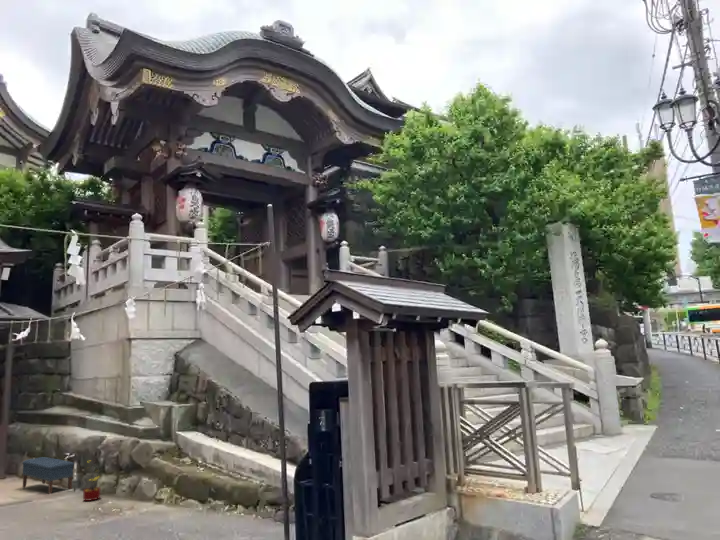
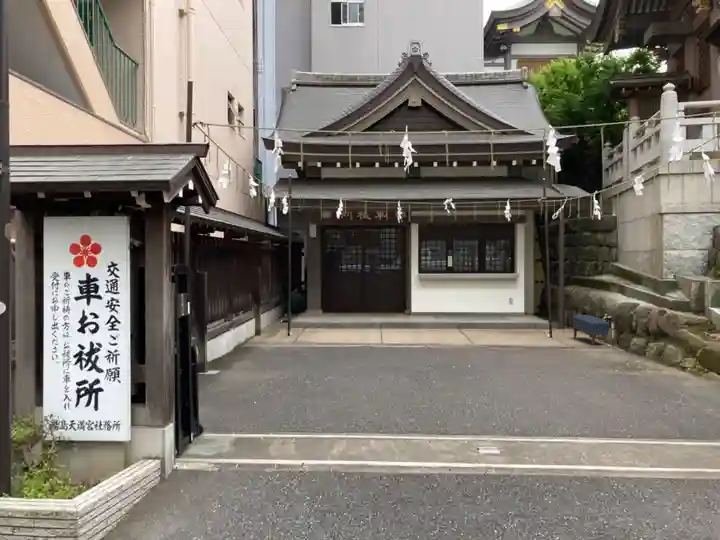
decorative plant: present [83,465,100,500] -> none [617,321,633,356]

